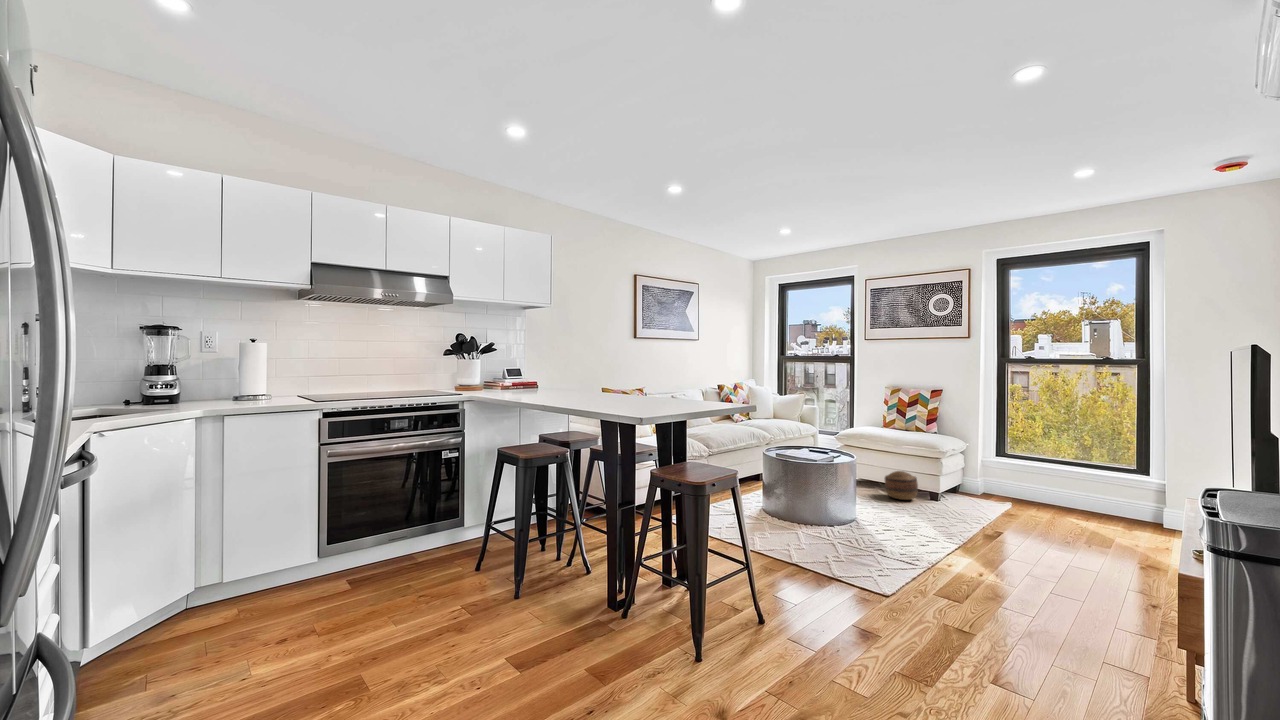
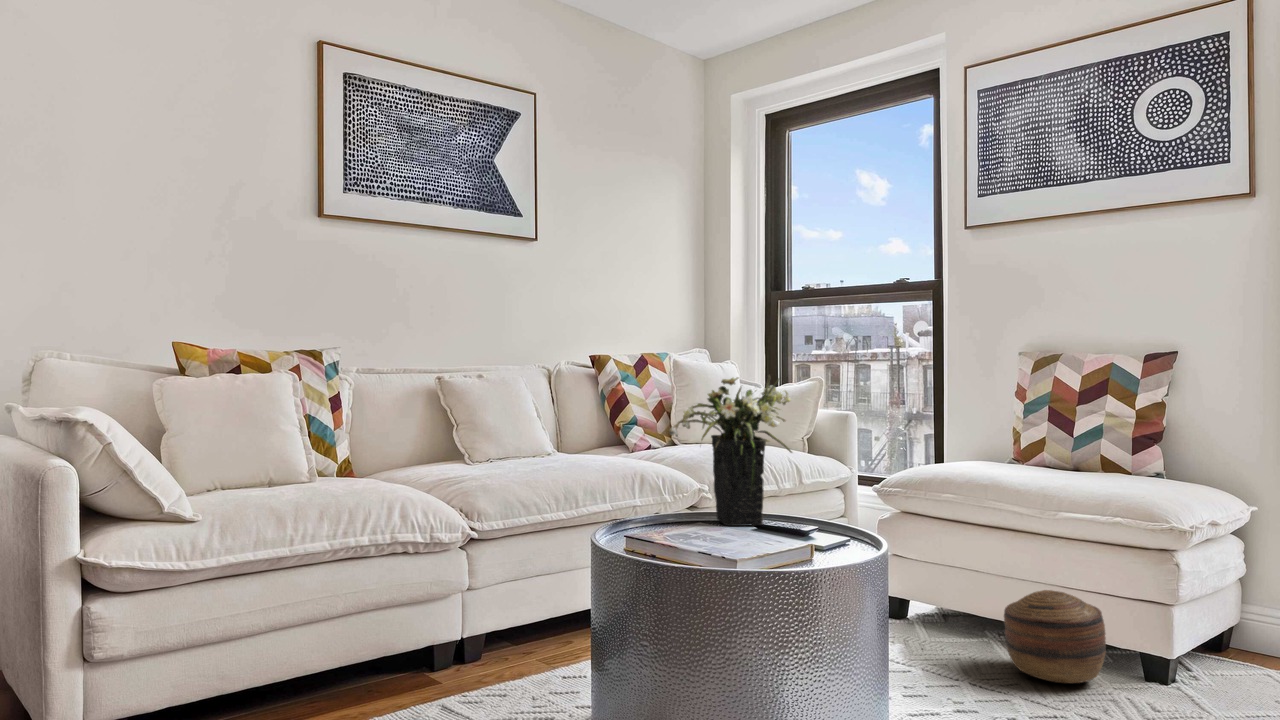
flower arrangement: none [789,403,827,448] -> present [669,375,792,526]

